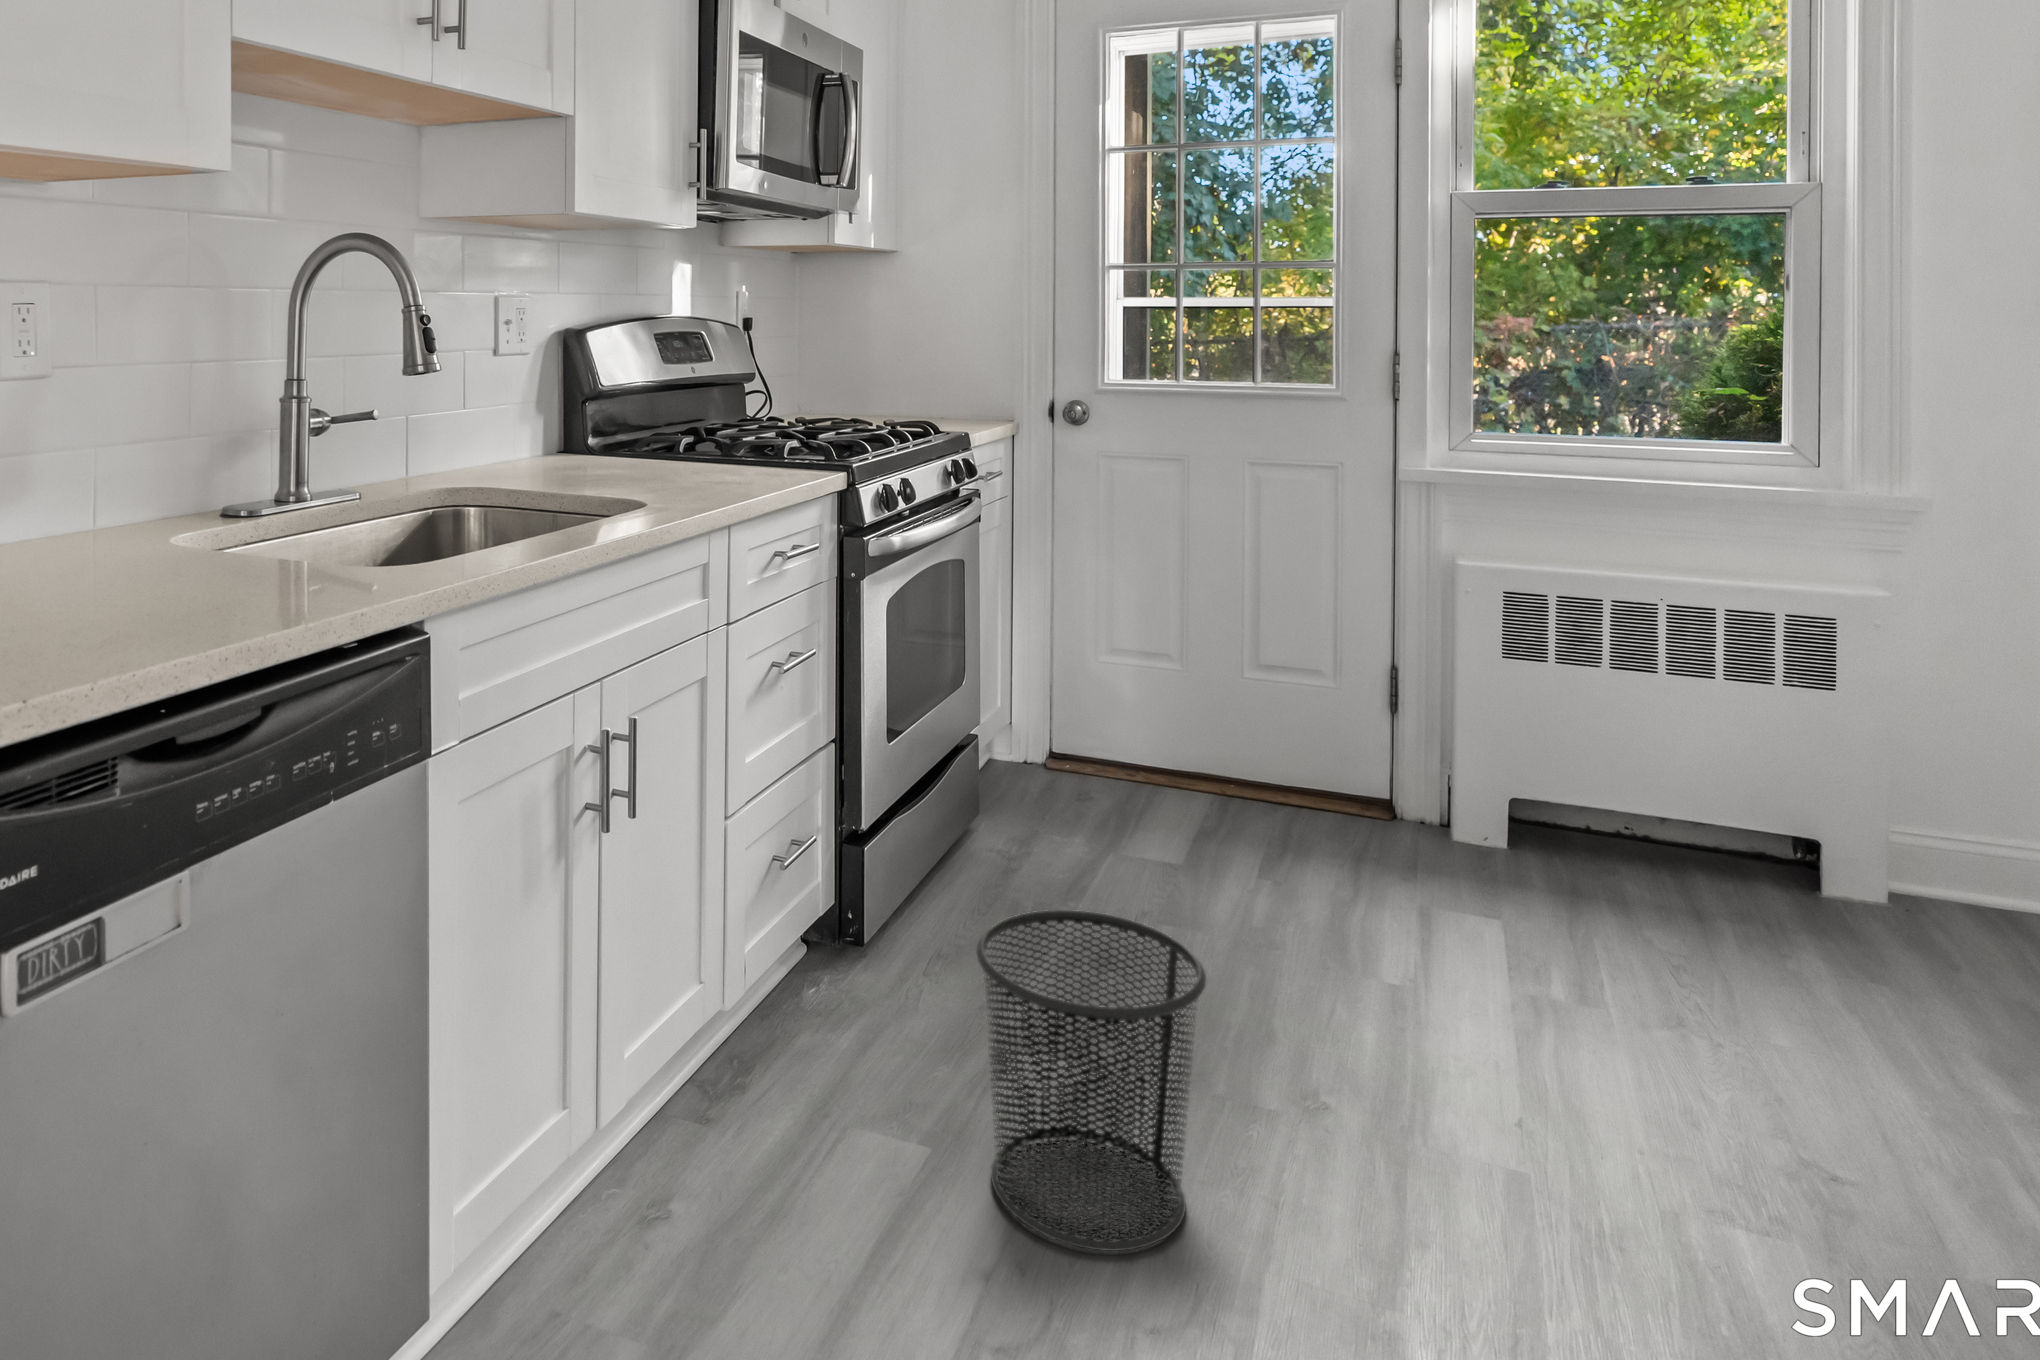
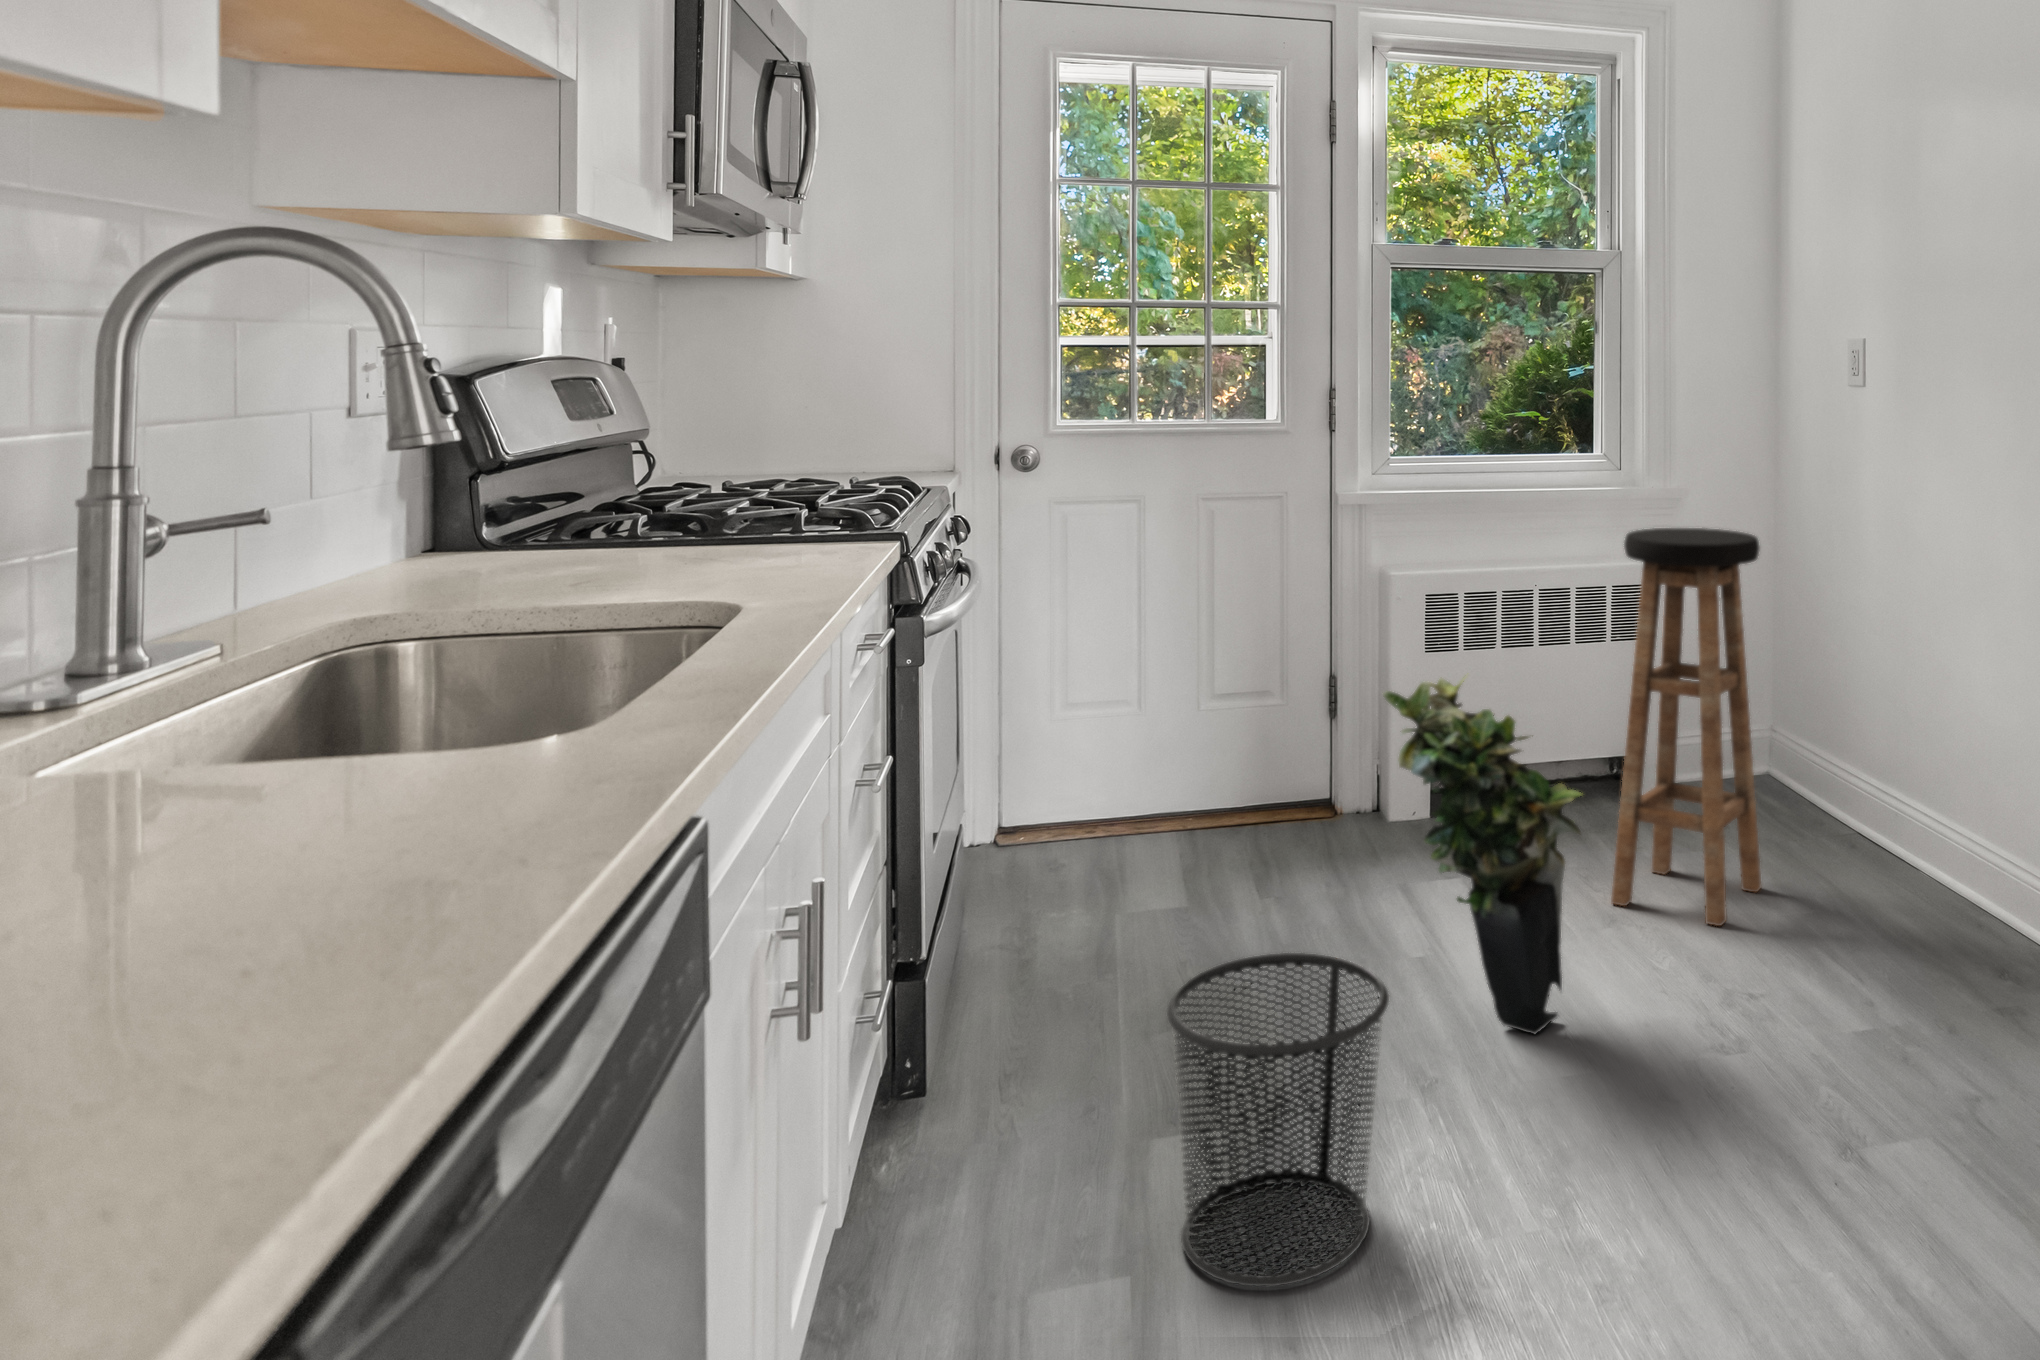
bar stool: none [1700,540,1971,1084] -> present [1611,528,1761,926]
potted plant: none [1326,678,1578,1117] -> present [1383,678,1582,1034]

